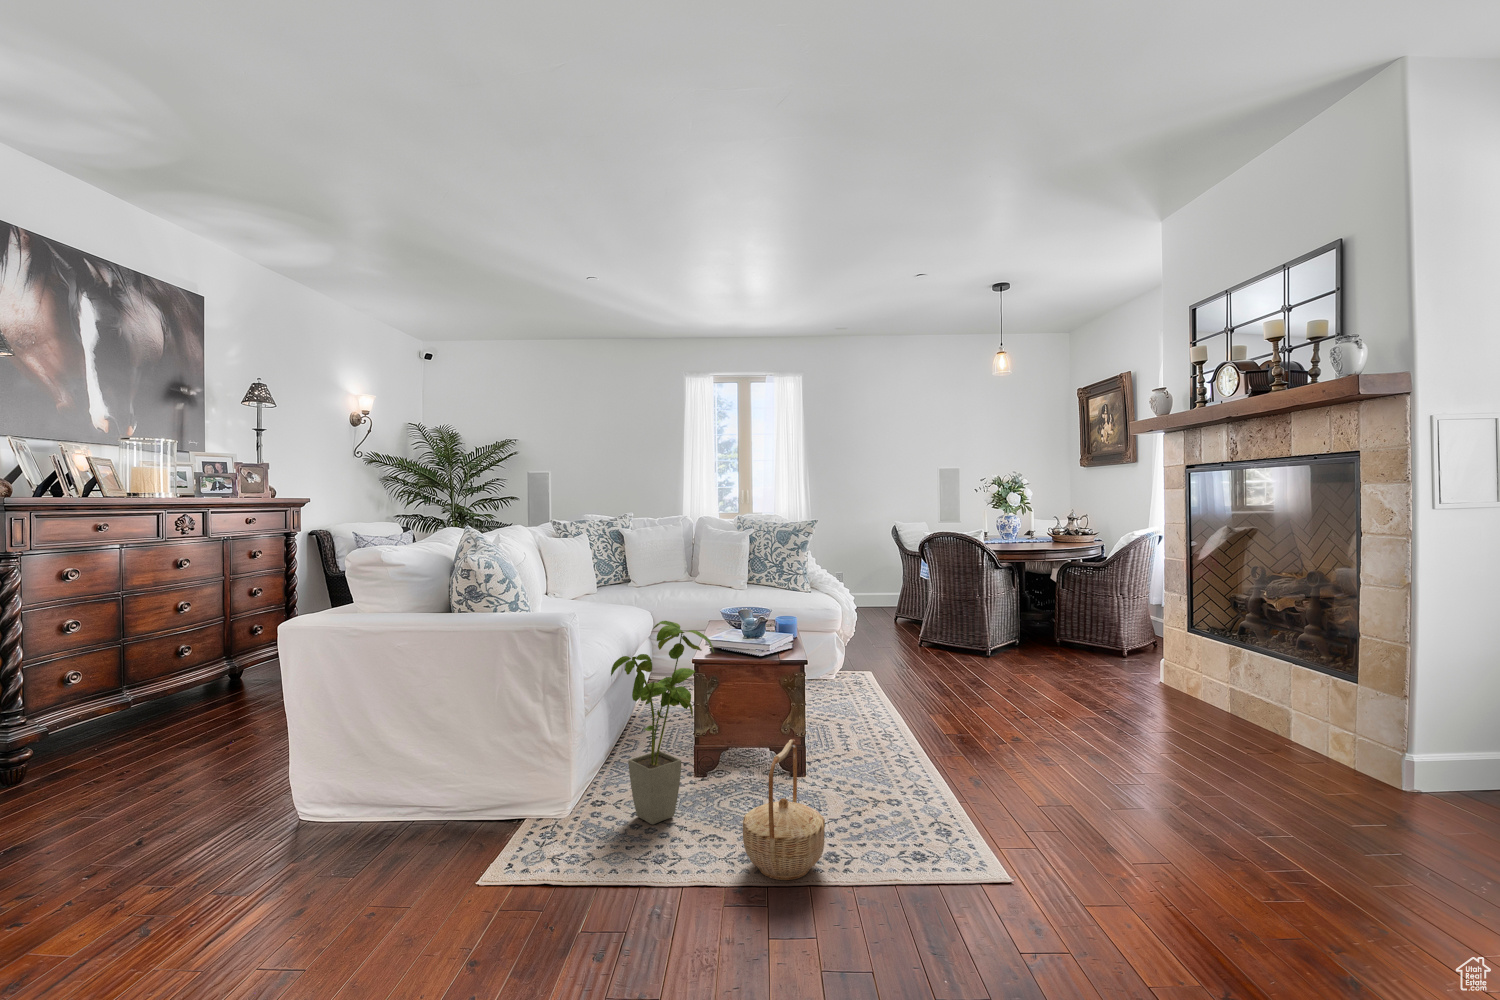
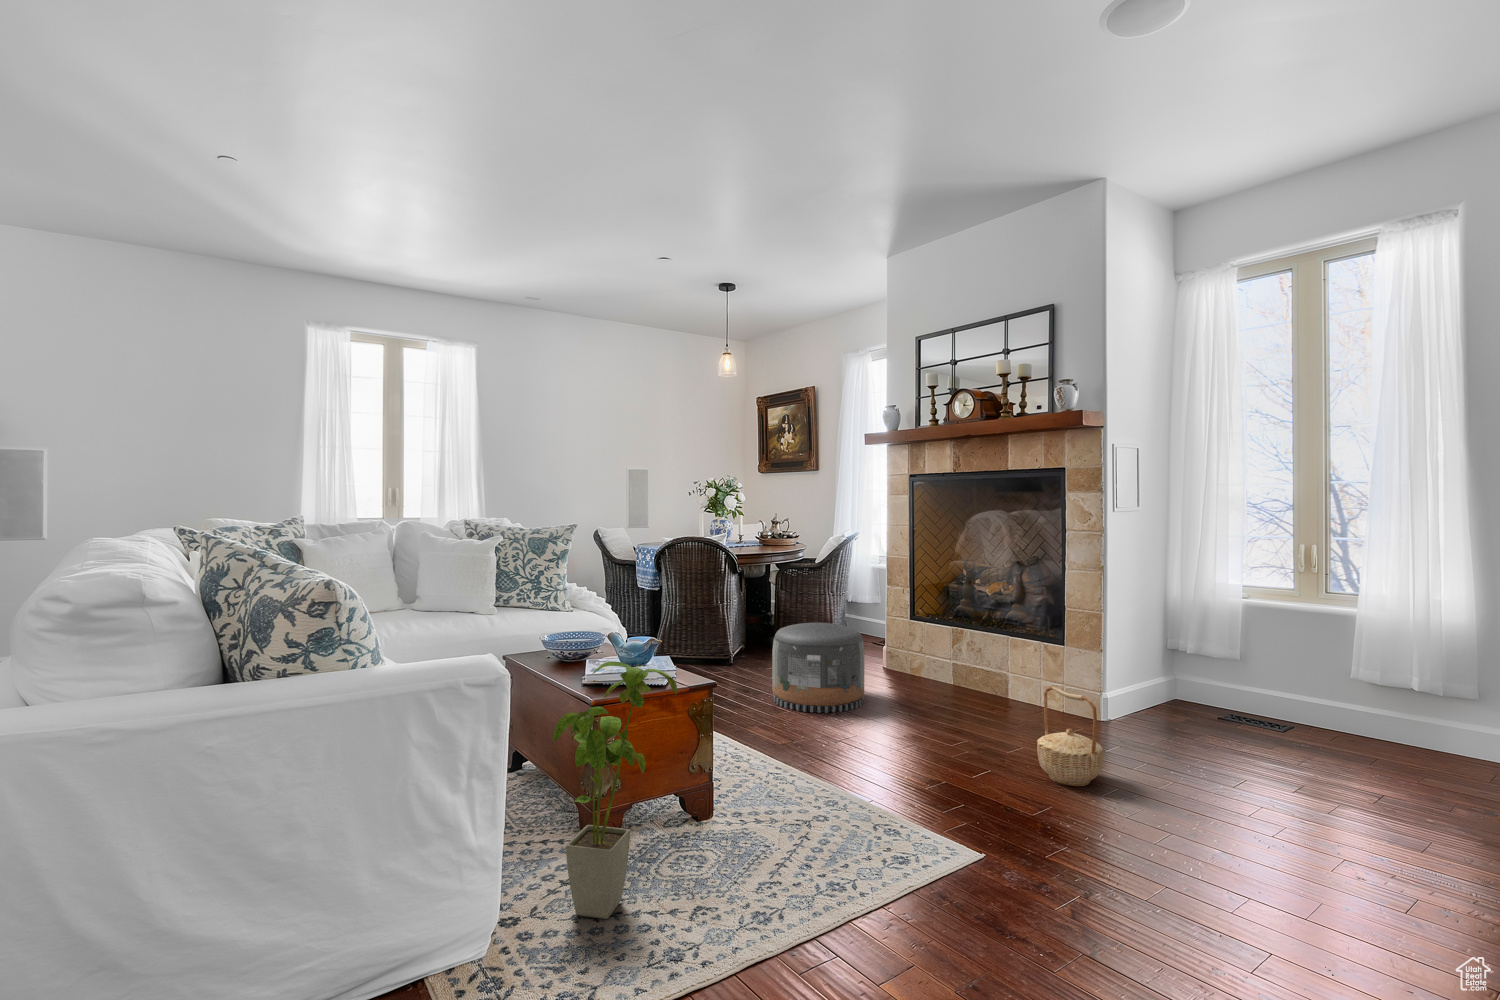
pouf: none [984,623,1088,719] -> present [772,623,864,713]
basket: present [742,739,825,880] -> present [1037,687,1103,786]

